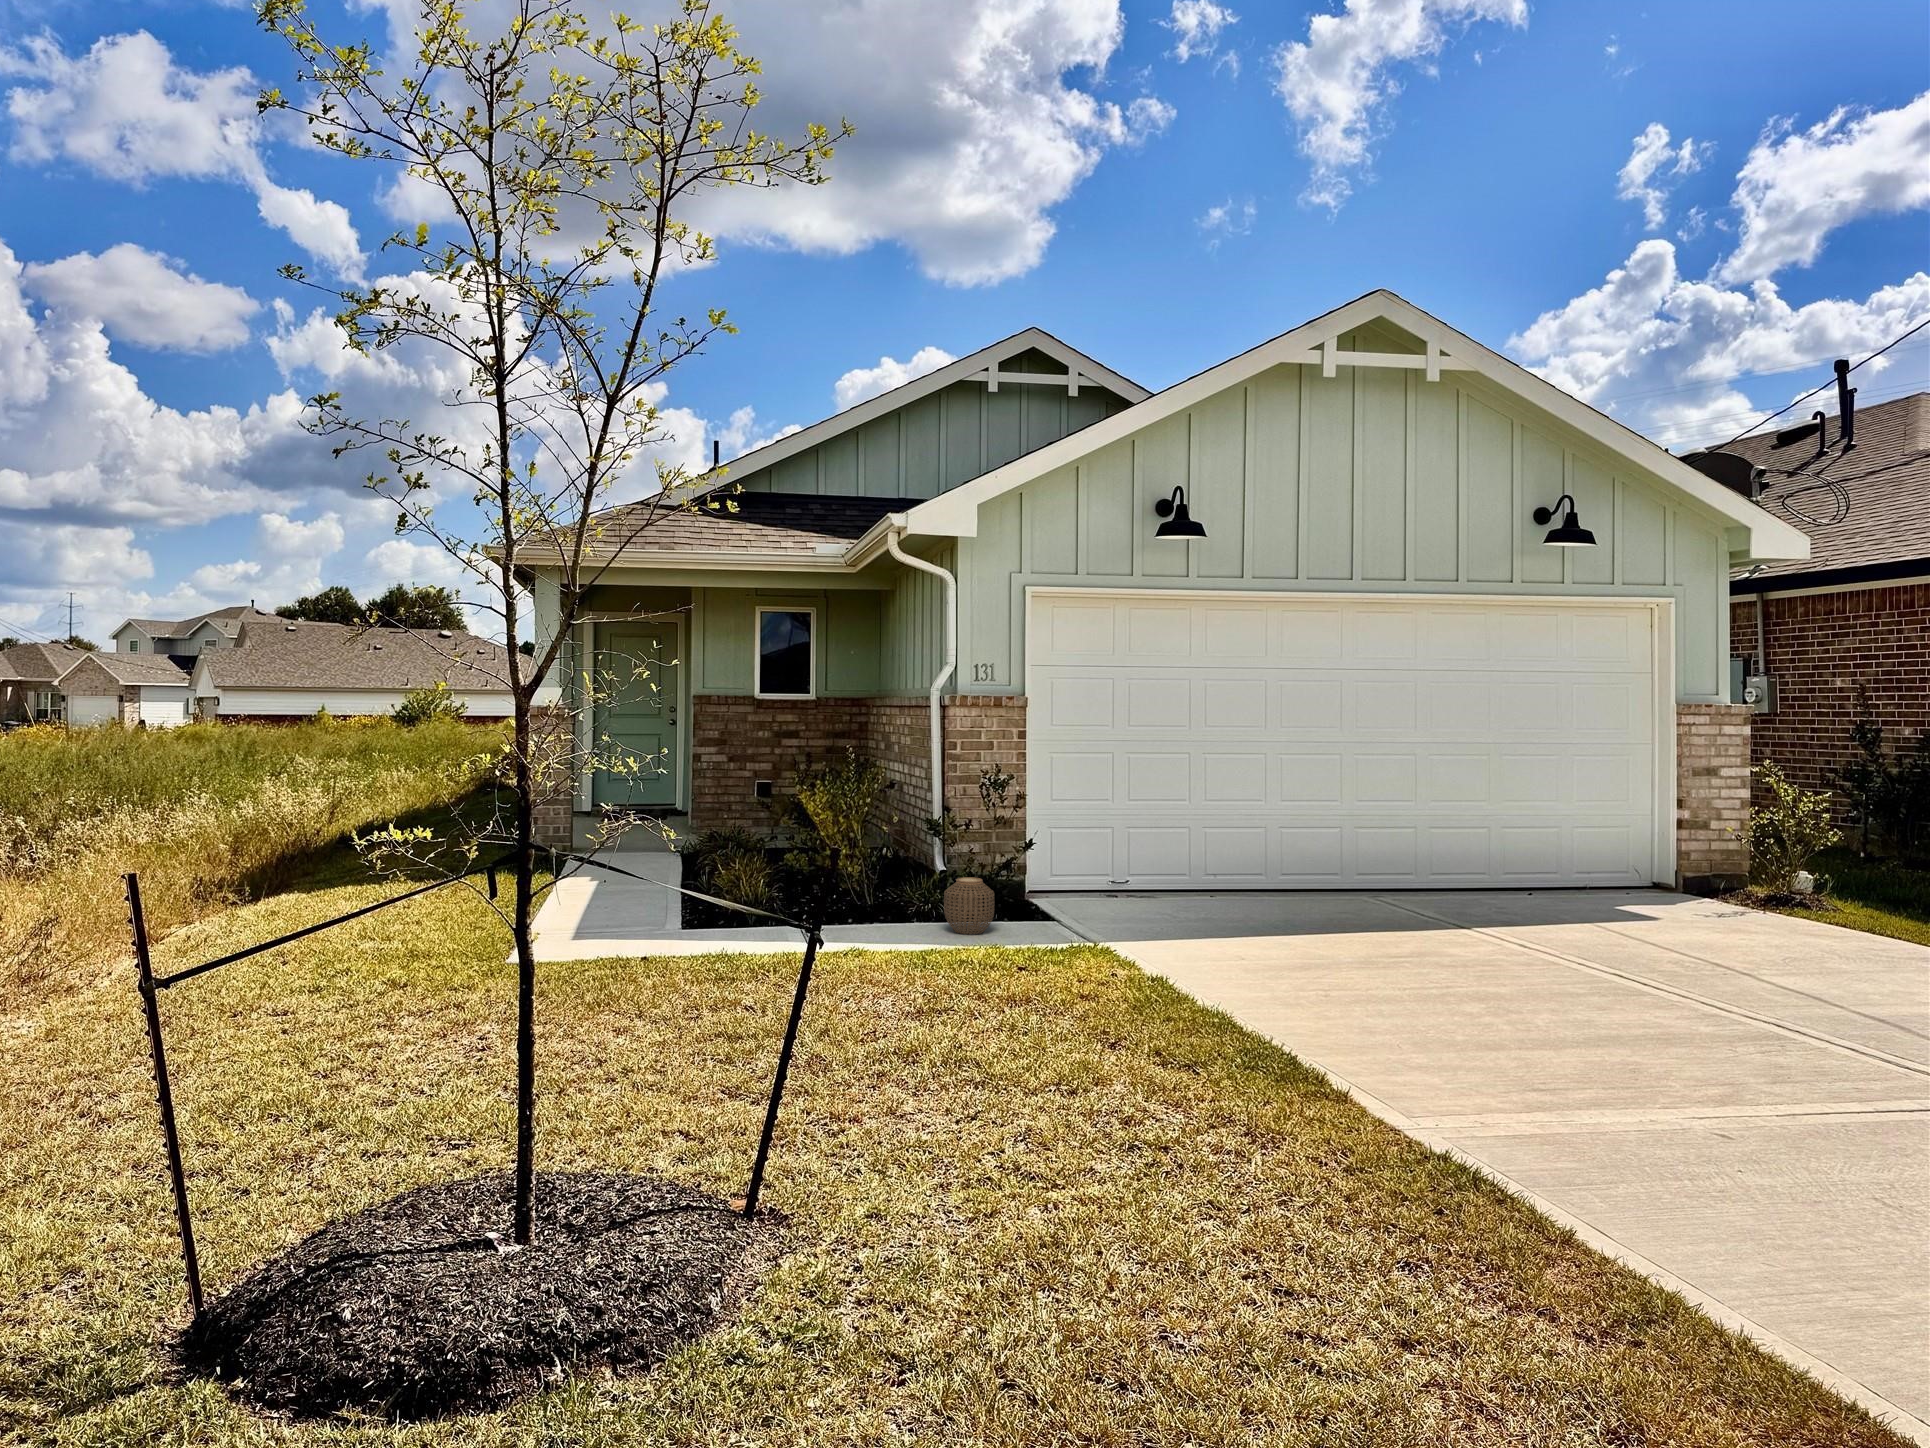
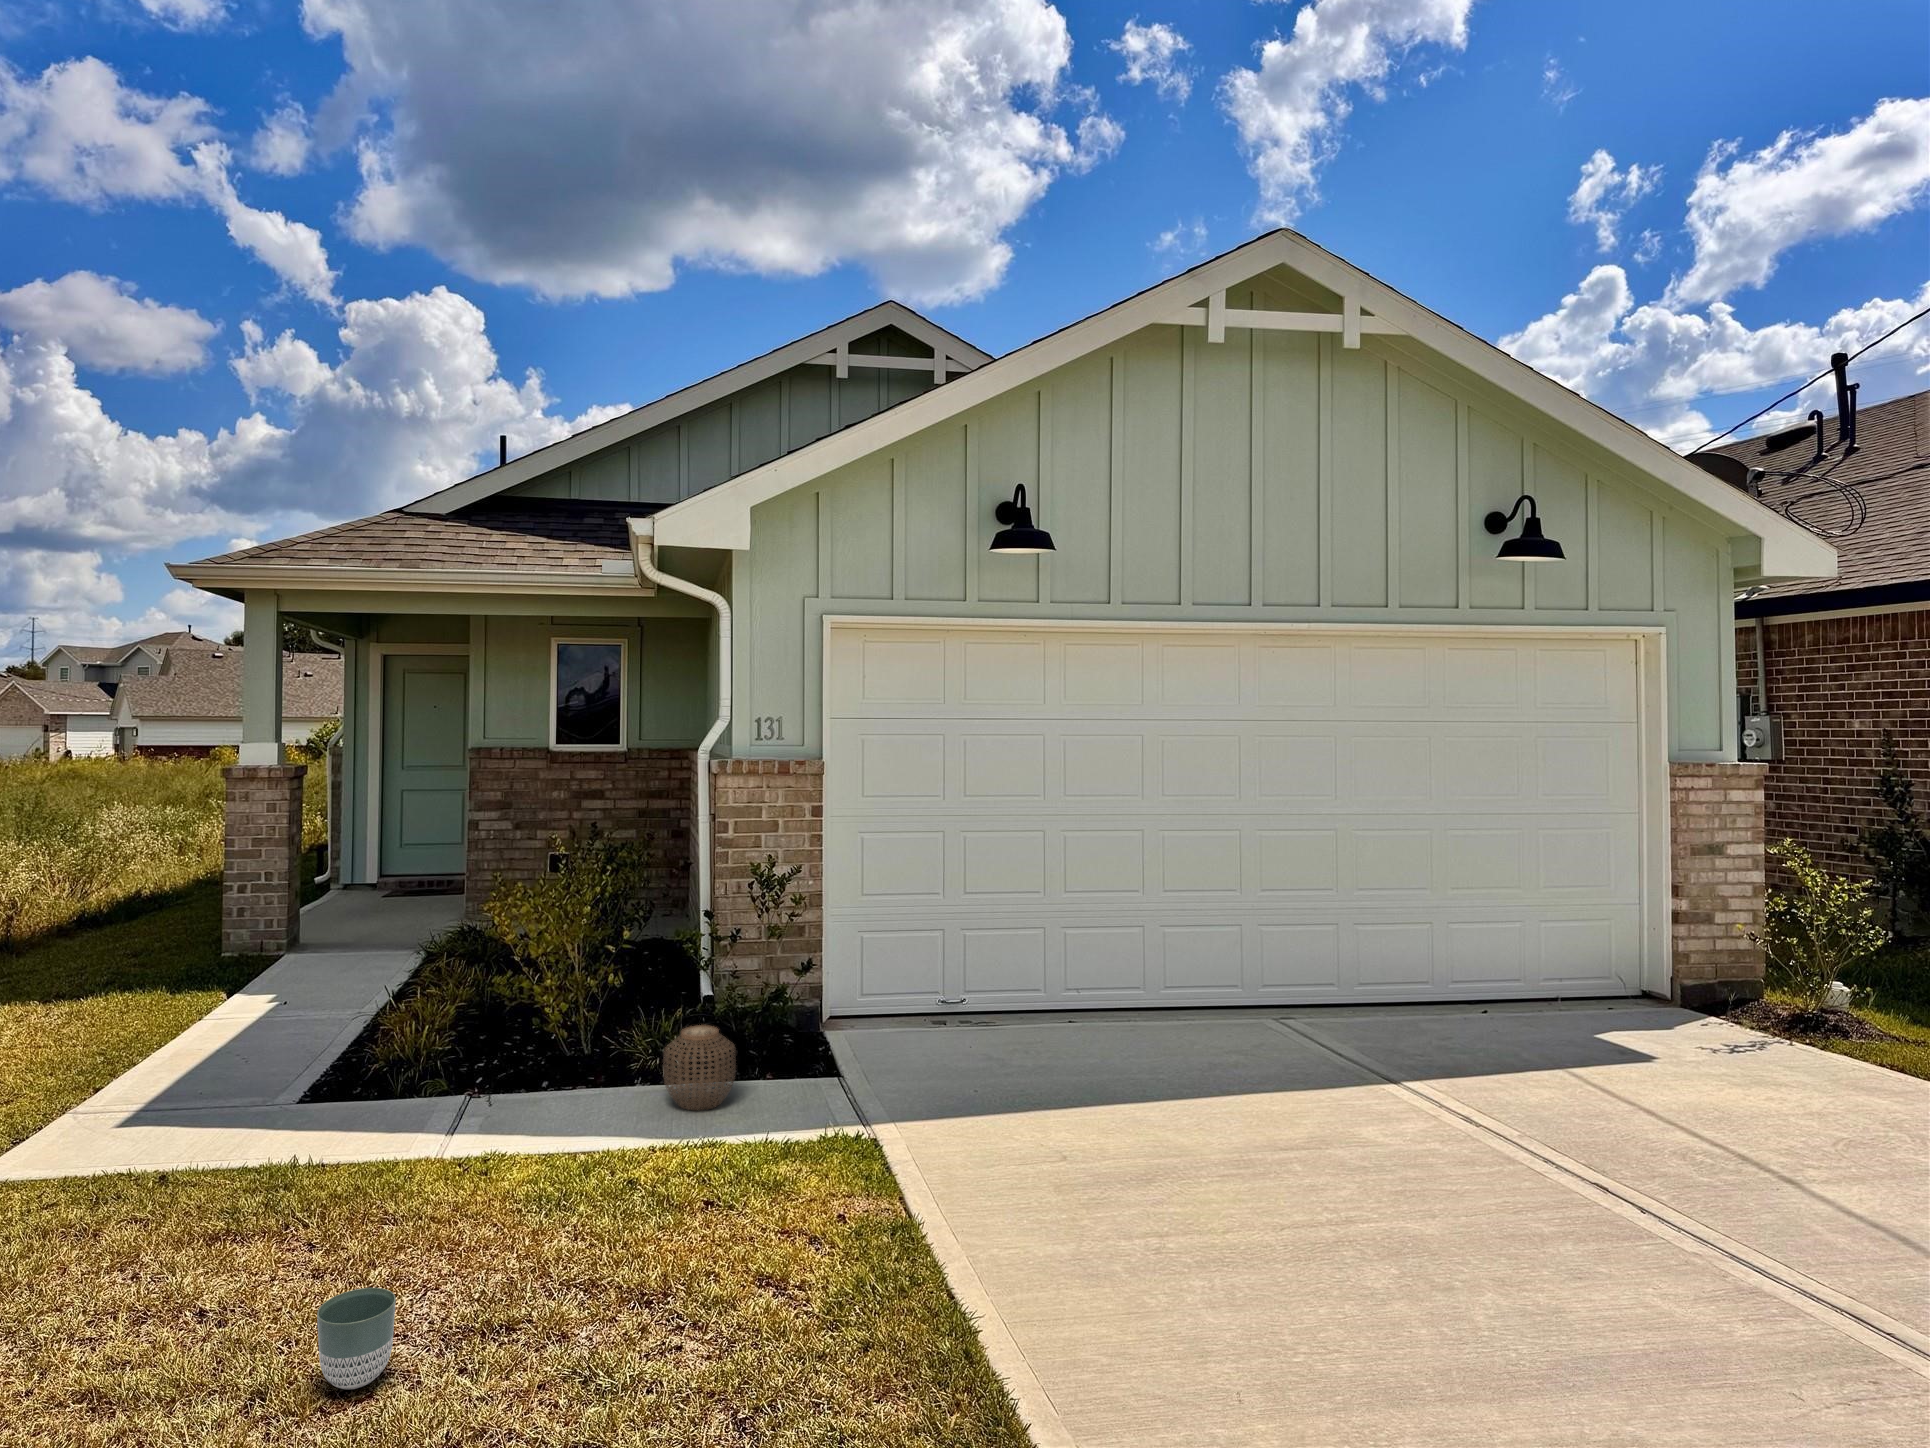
planter: none [848,980,890,1032] -> present [317,1288,396,1389]

